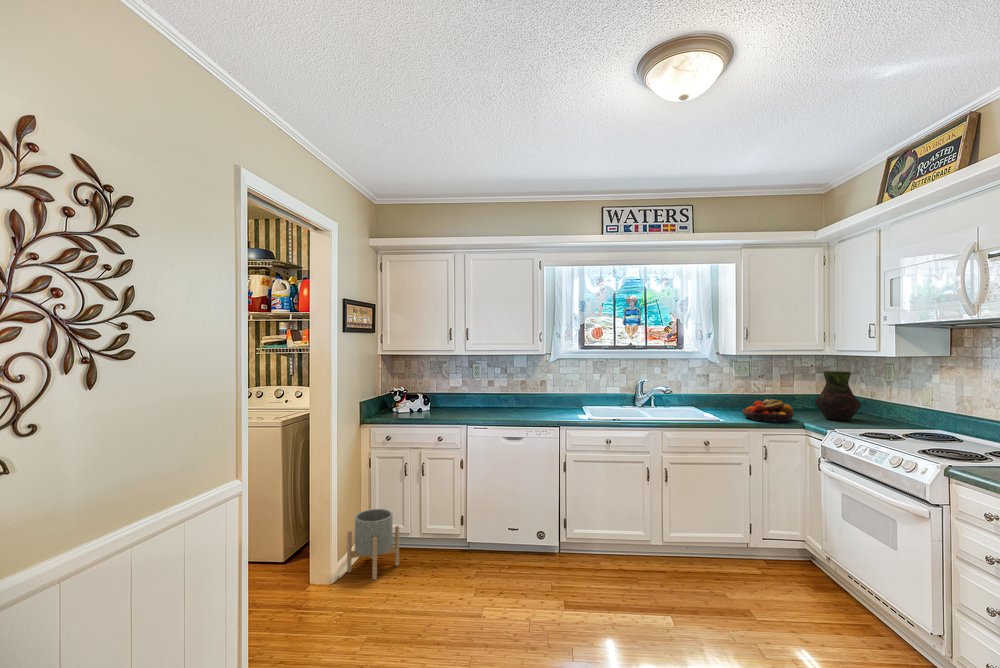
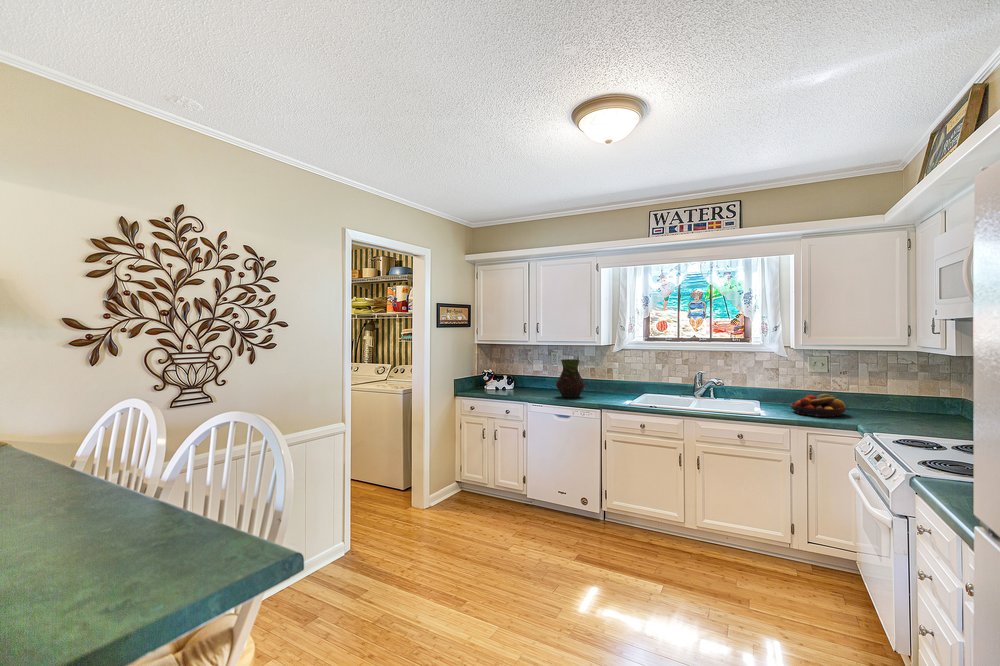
vase: present [815,371,860,420] -> present [556,359,585,398]
planter: present [347,509,399,580] -> none [442,462,479,511]

